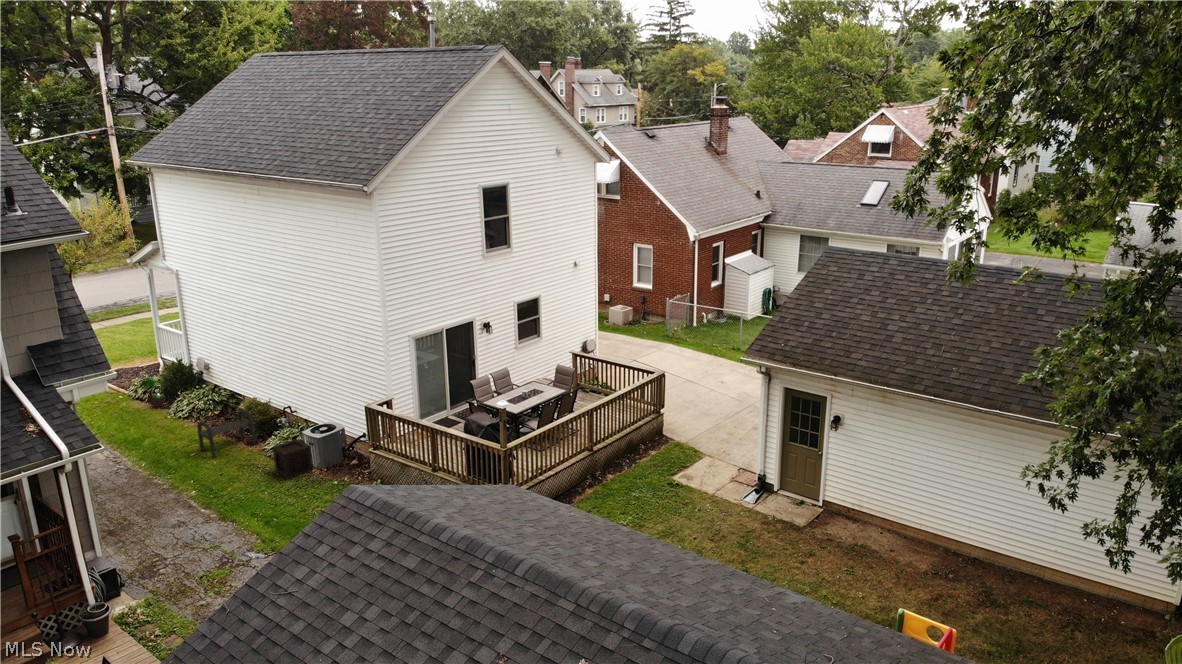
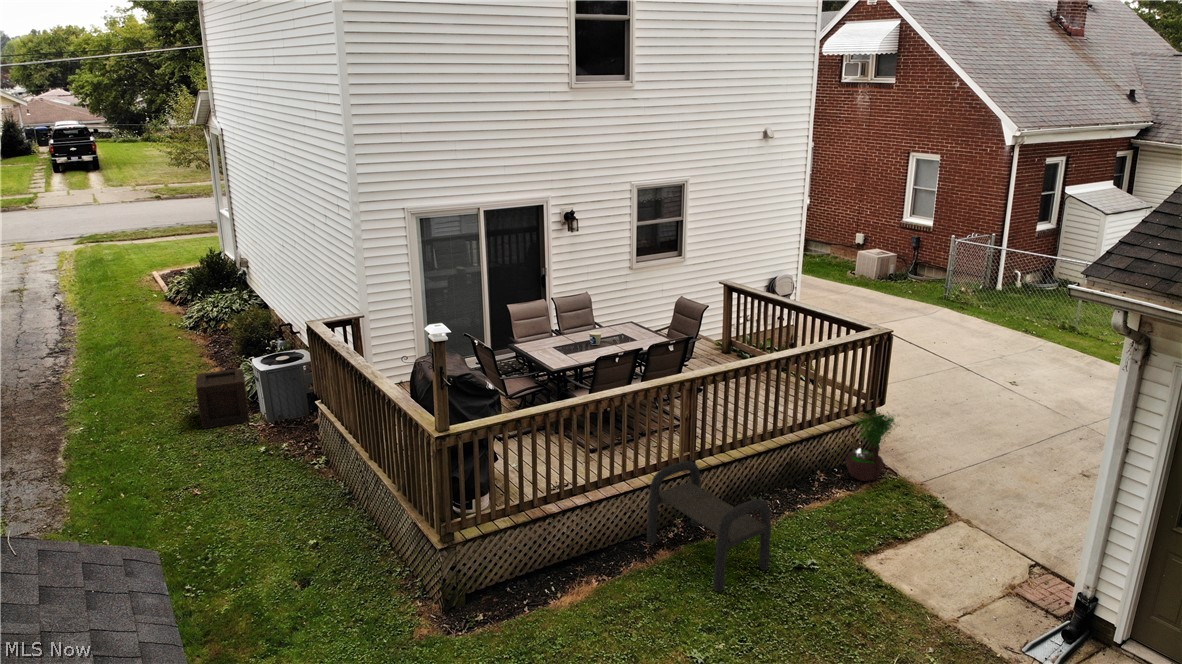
potted tree: present [139,378,165,407] -> present [846,412,895,481]
bench: present [197,410,256,458] -> present [647,461,771,591]

